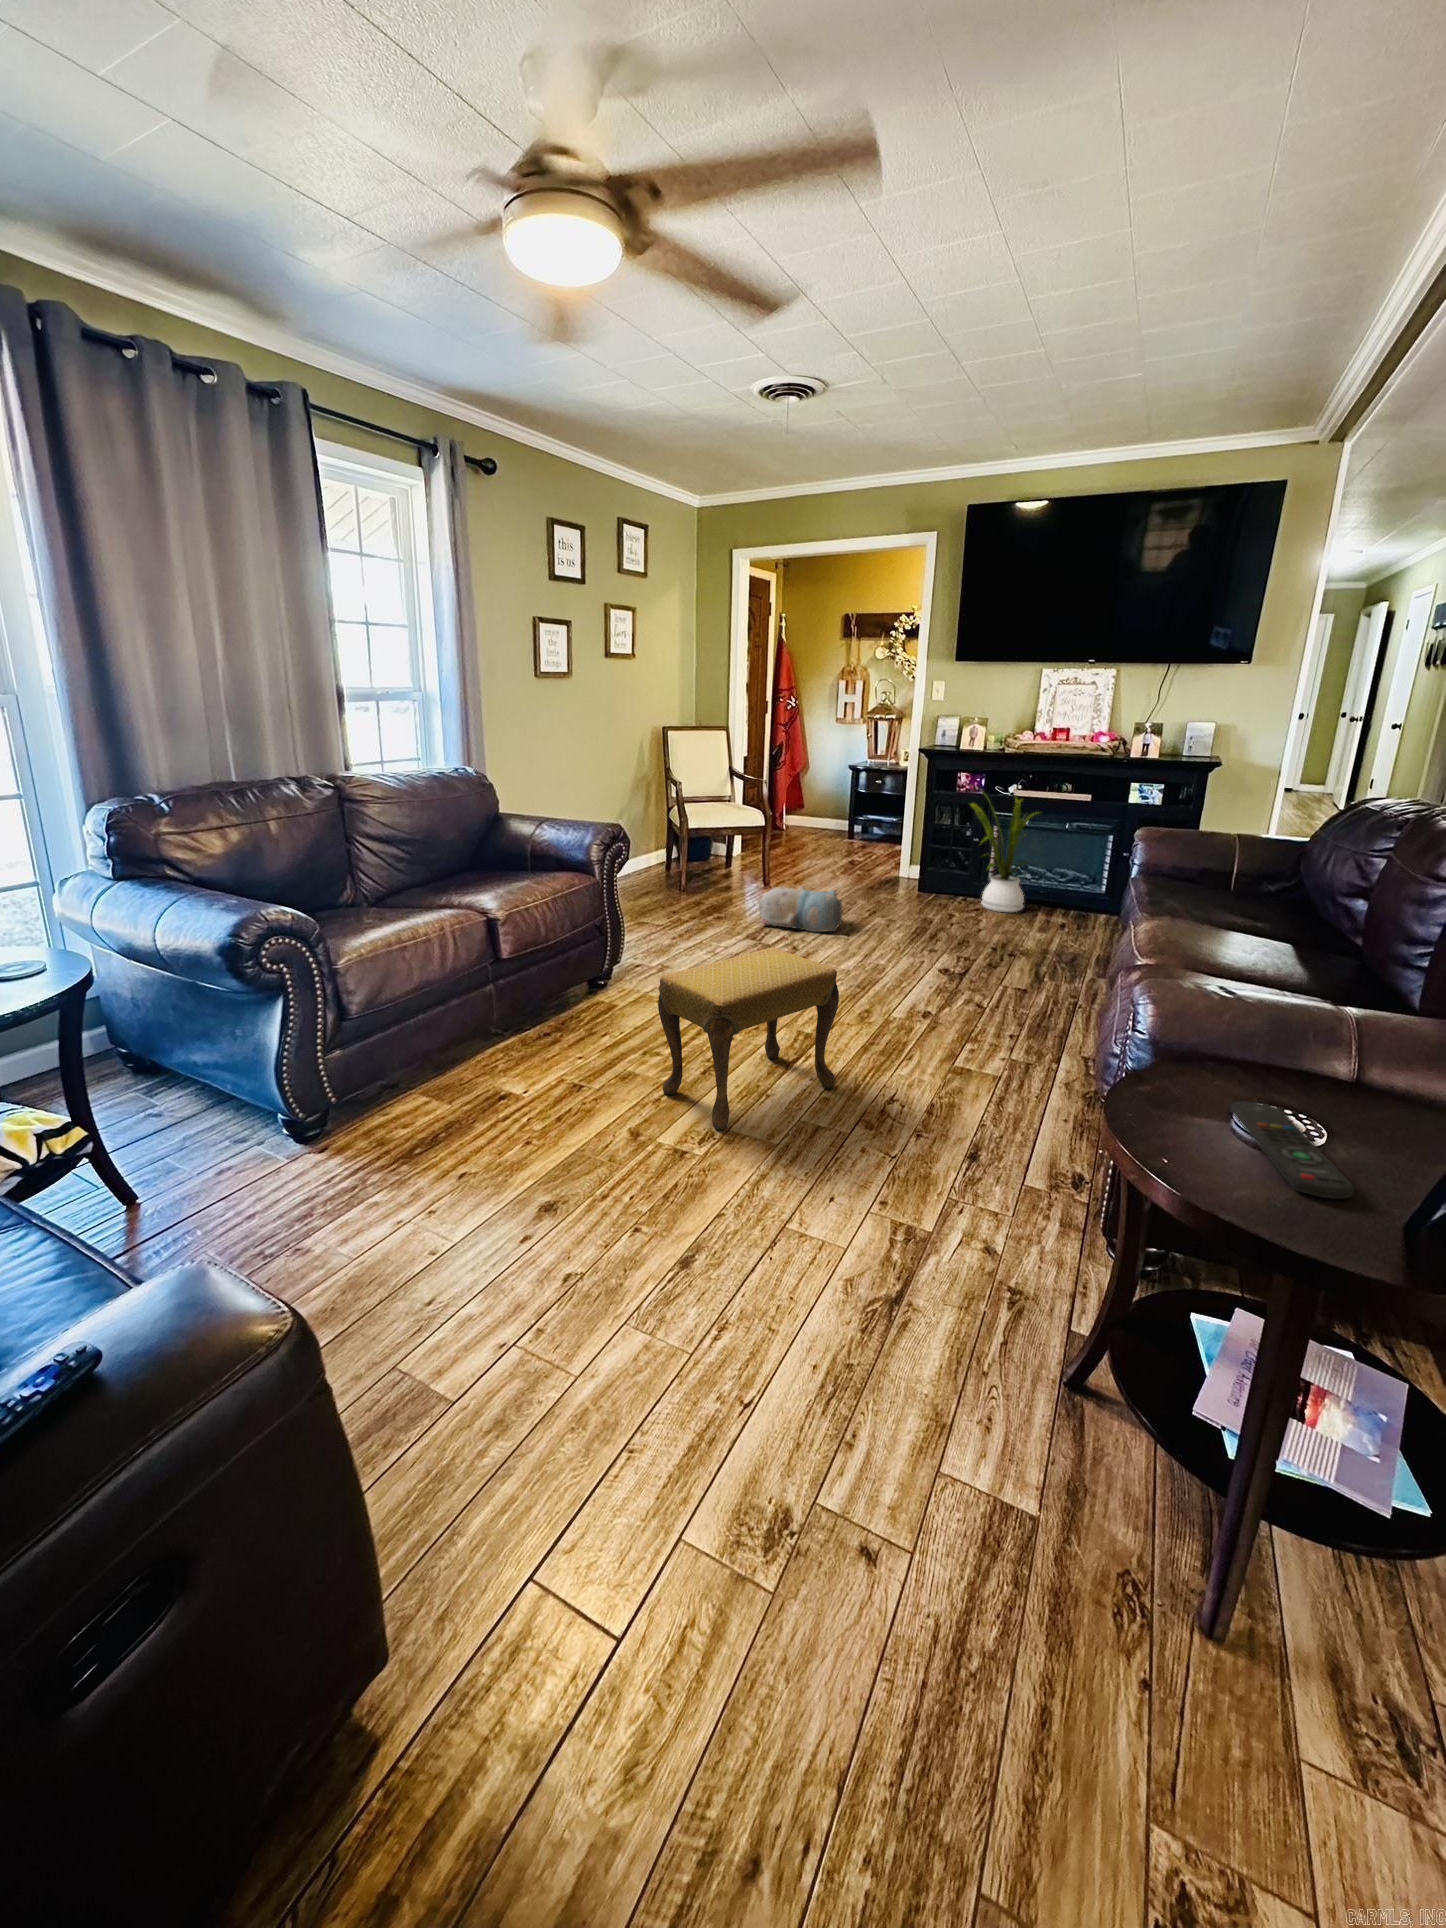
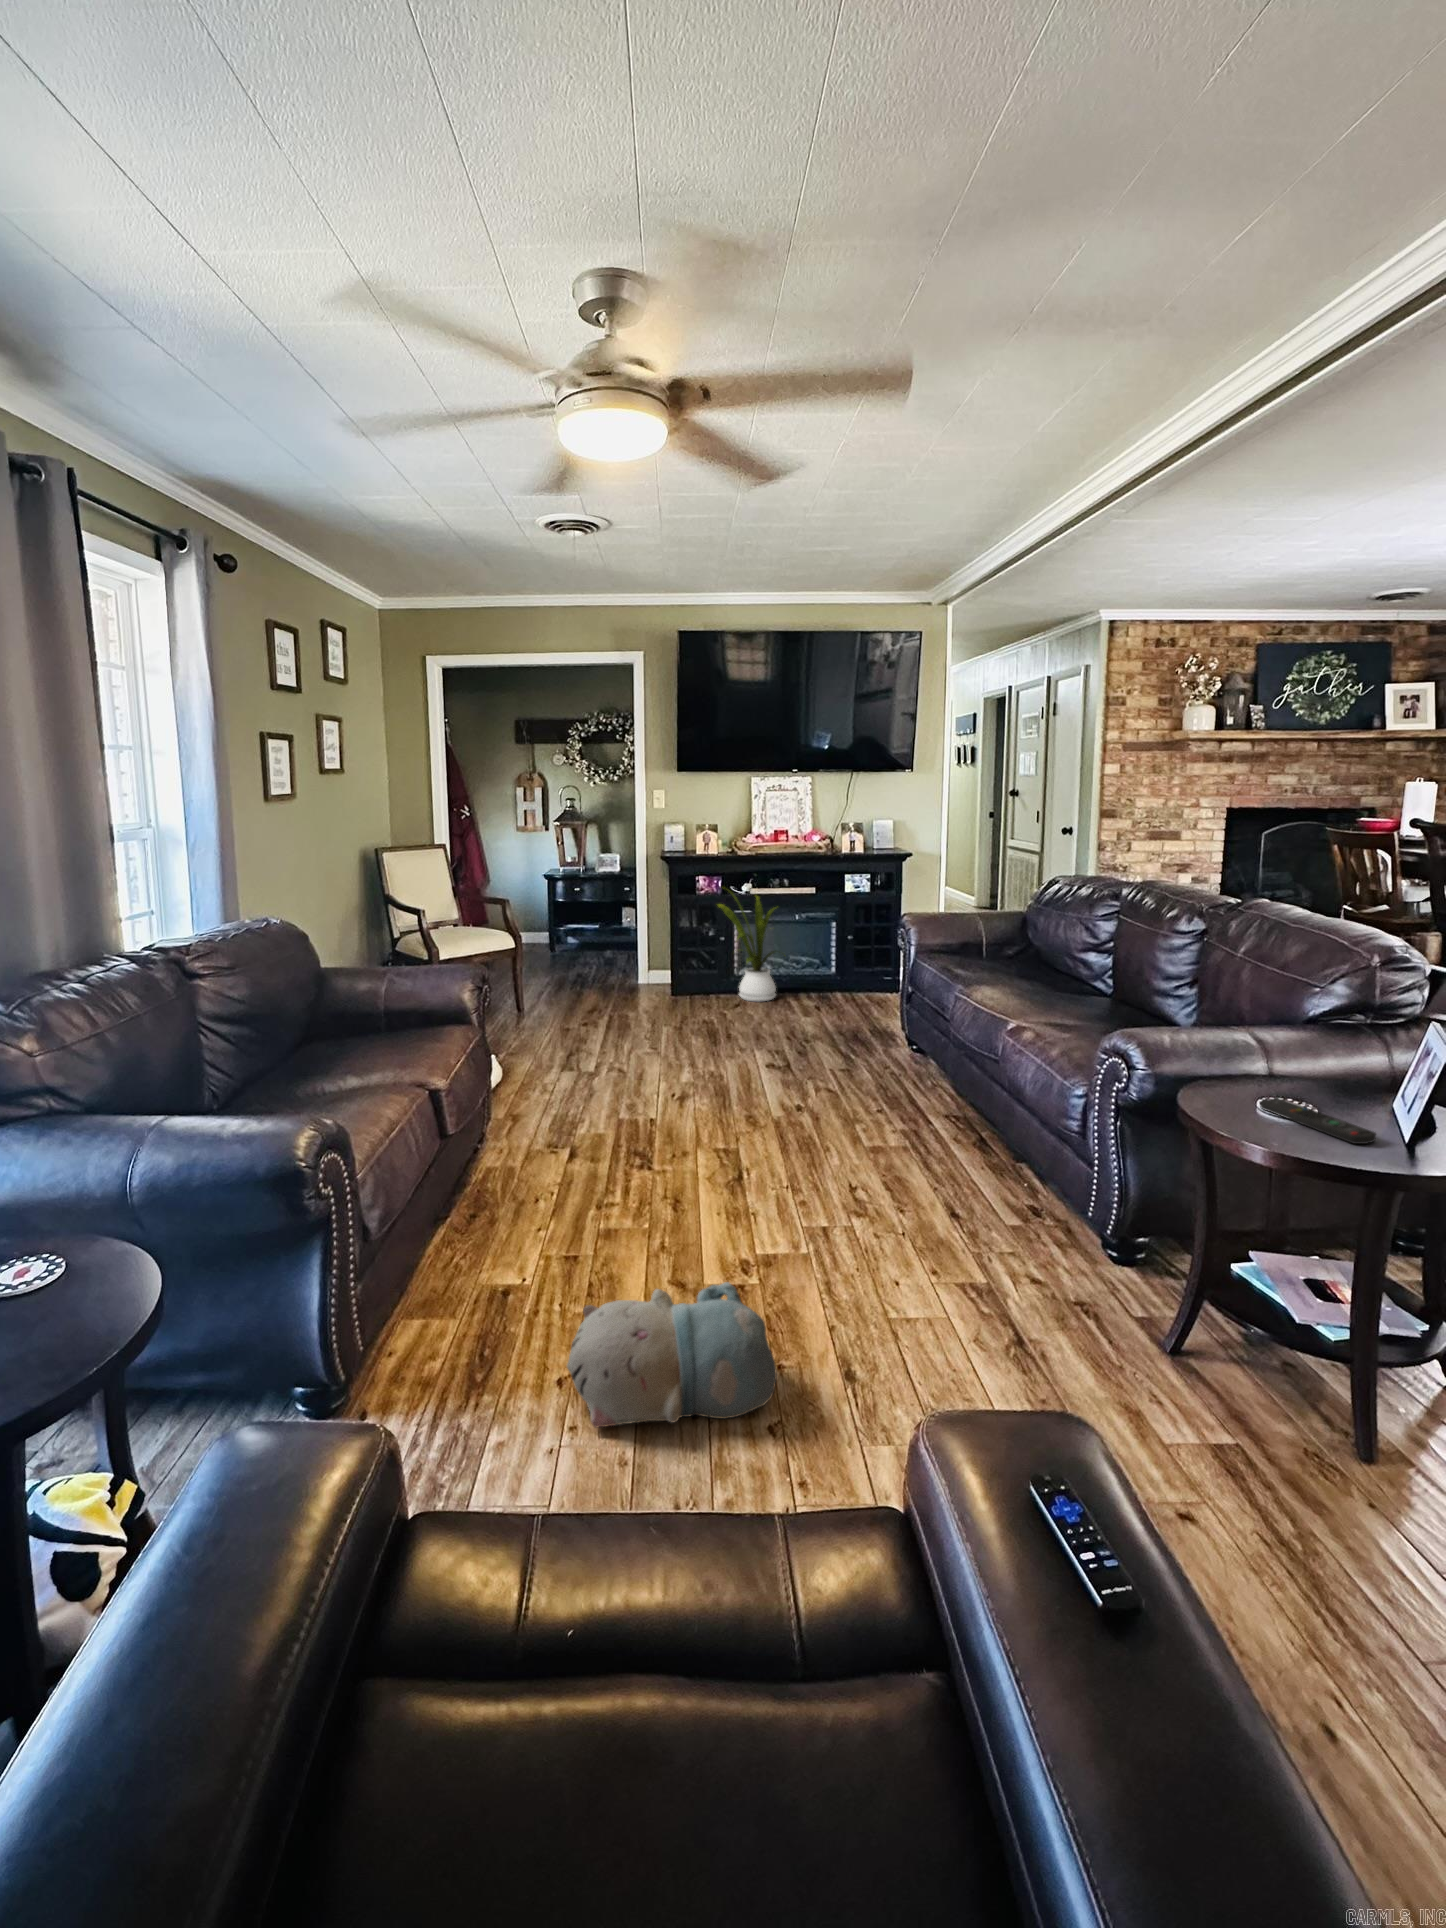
plush toy: present [759,886,842,932] -> present [567,1282,777,1427]
footstool: present [658,948,839,1130] -> none [655,1065,799,1254]

